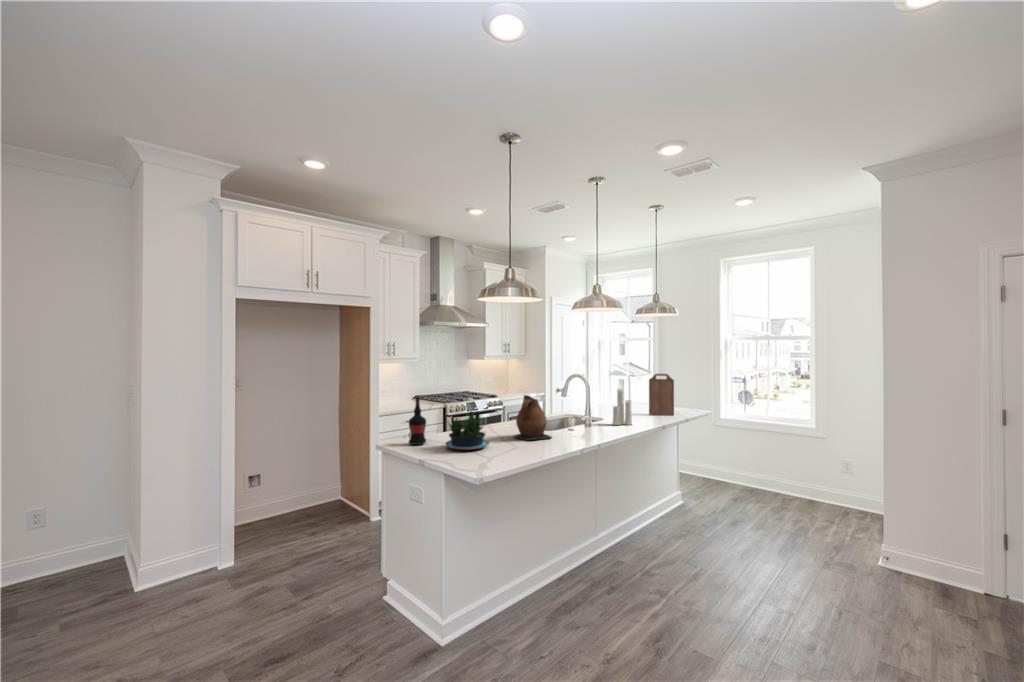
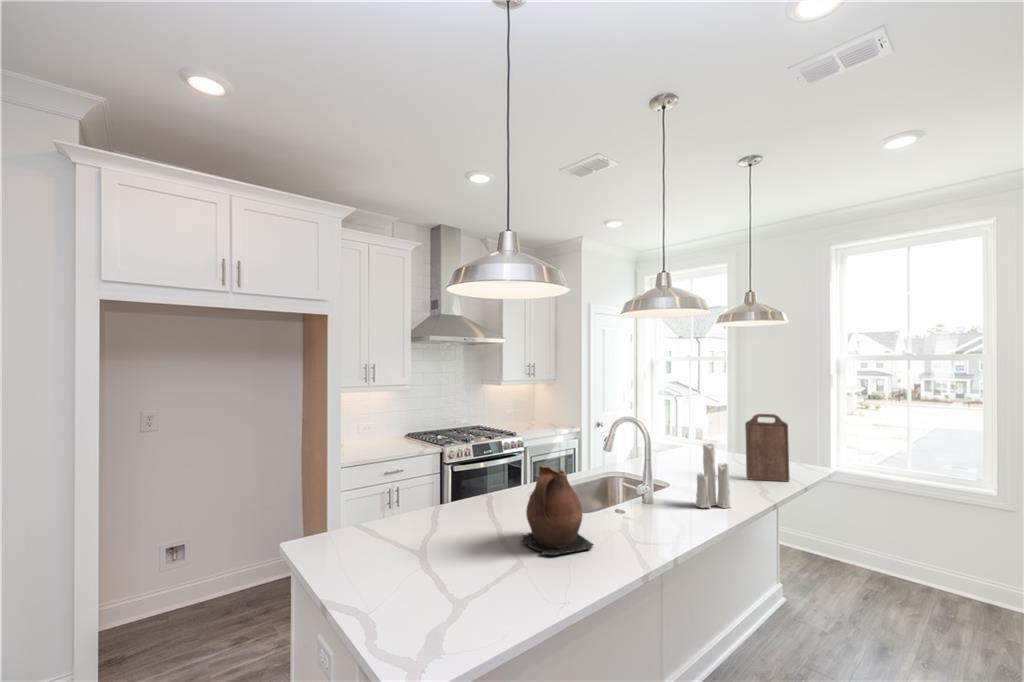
wine bottle: present [409,395,426,445] -> none [322,465,357,562]
potted plant: present [446,412,489,450] -> none [378,503,467,593]

